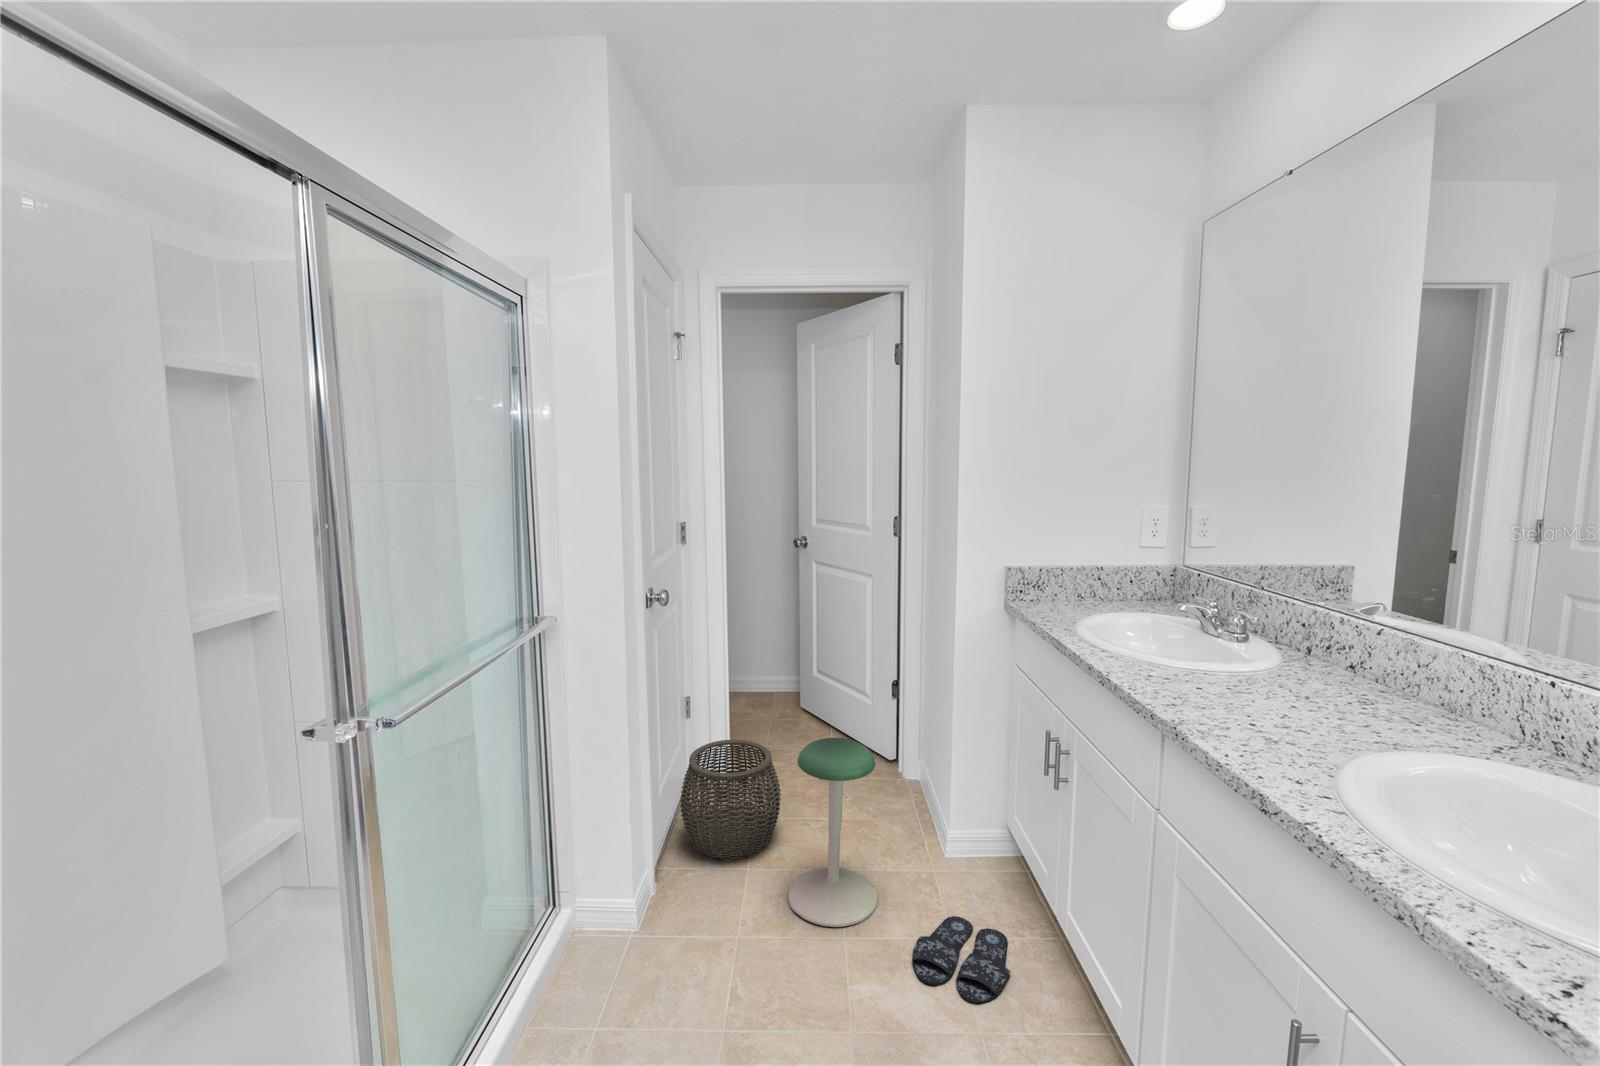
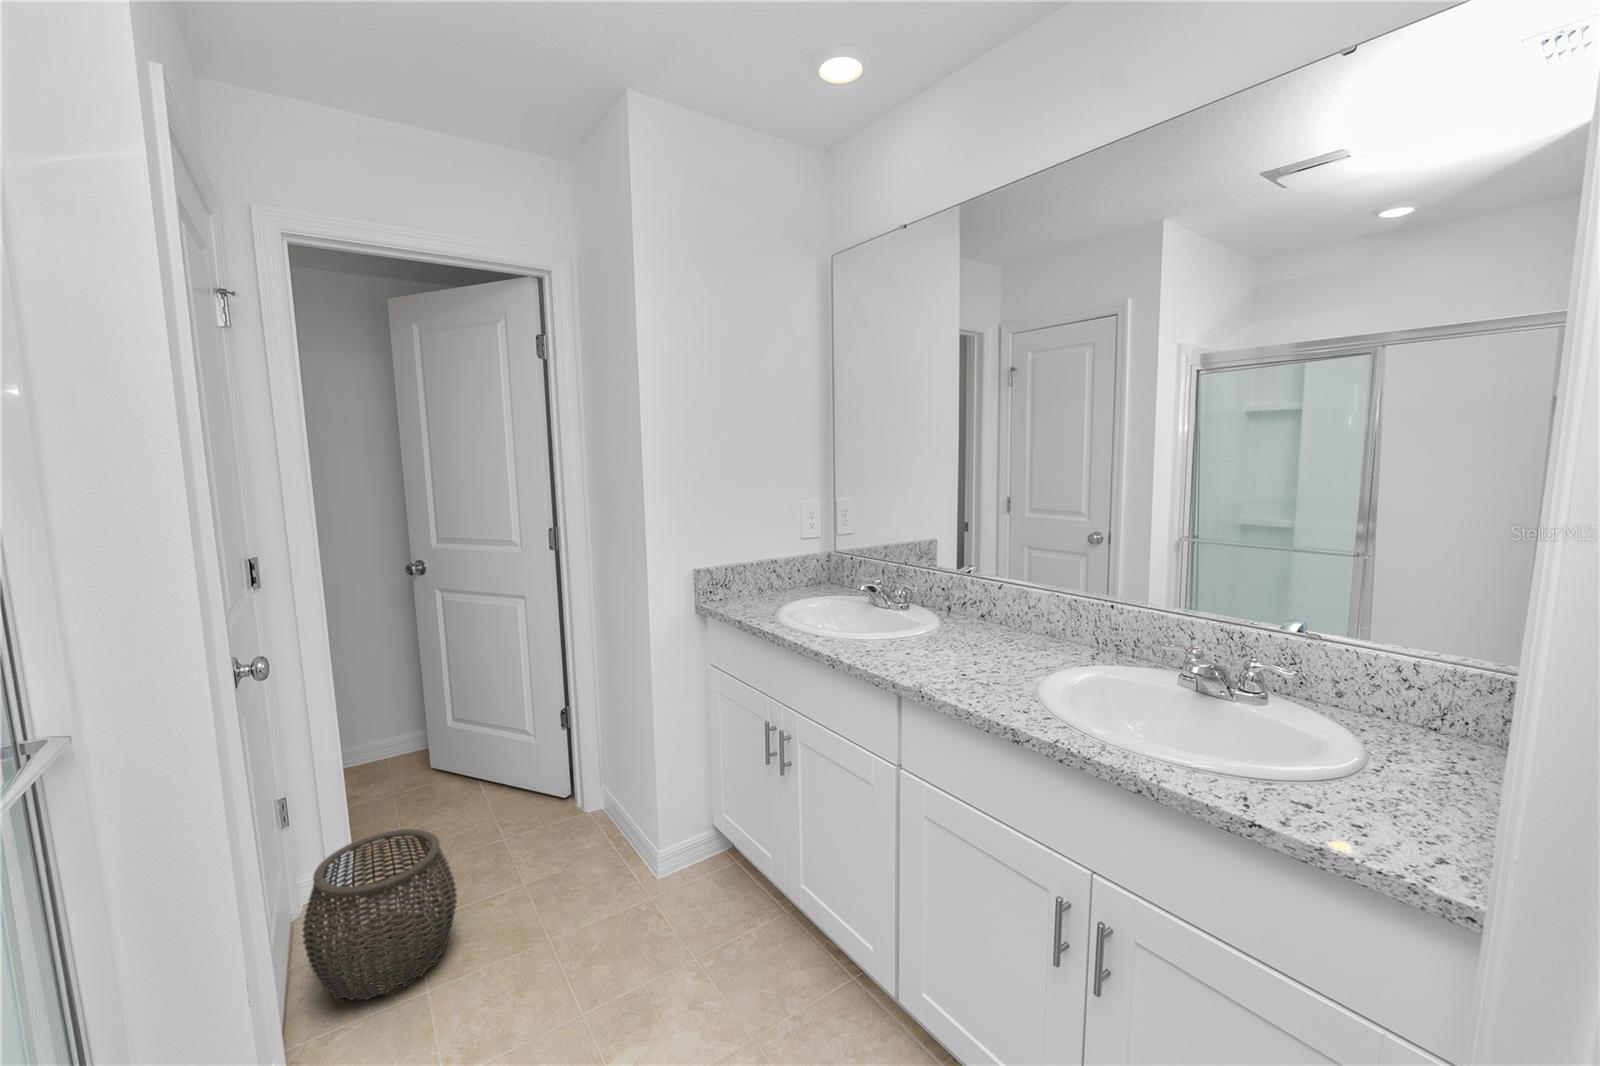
stool: present [788,738,878,927] -> none [494,789,606,1018]
slippers: present [912,916,1011,1003] -> none [664,935,761,1021]

